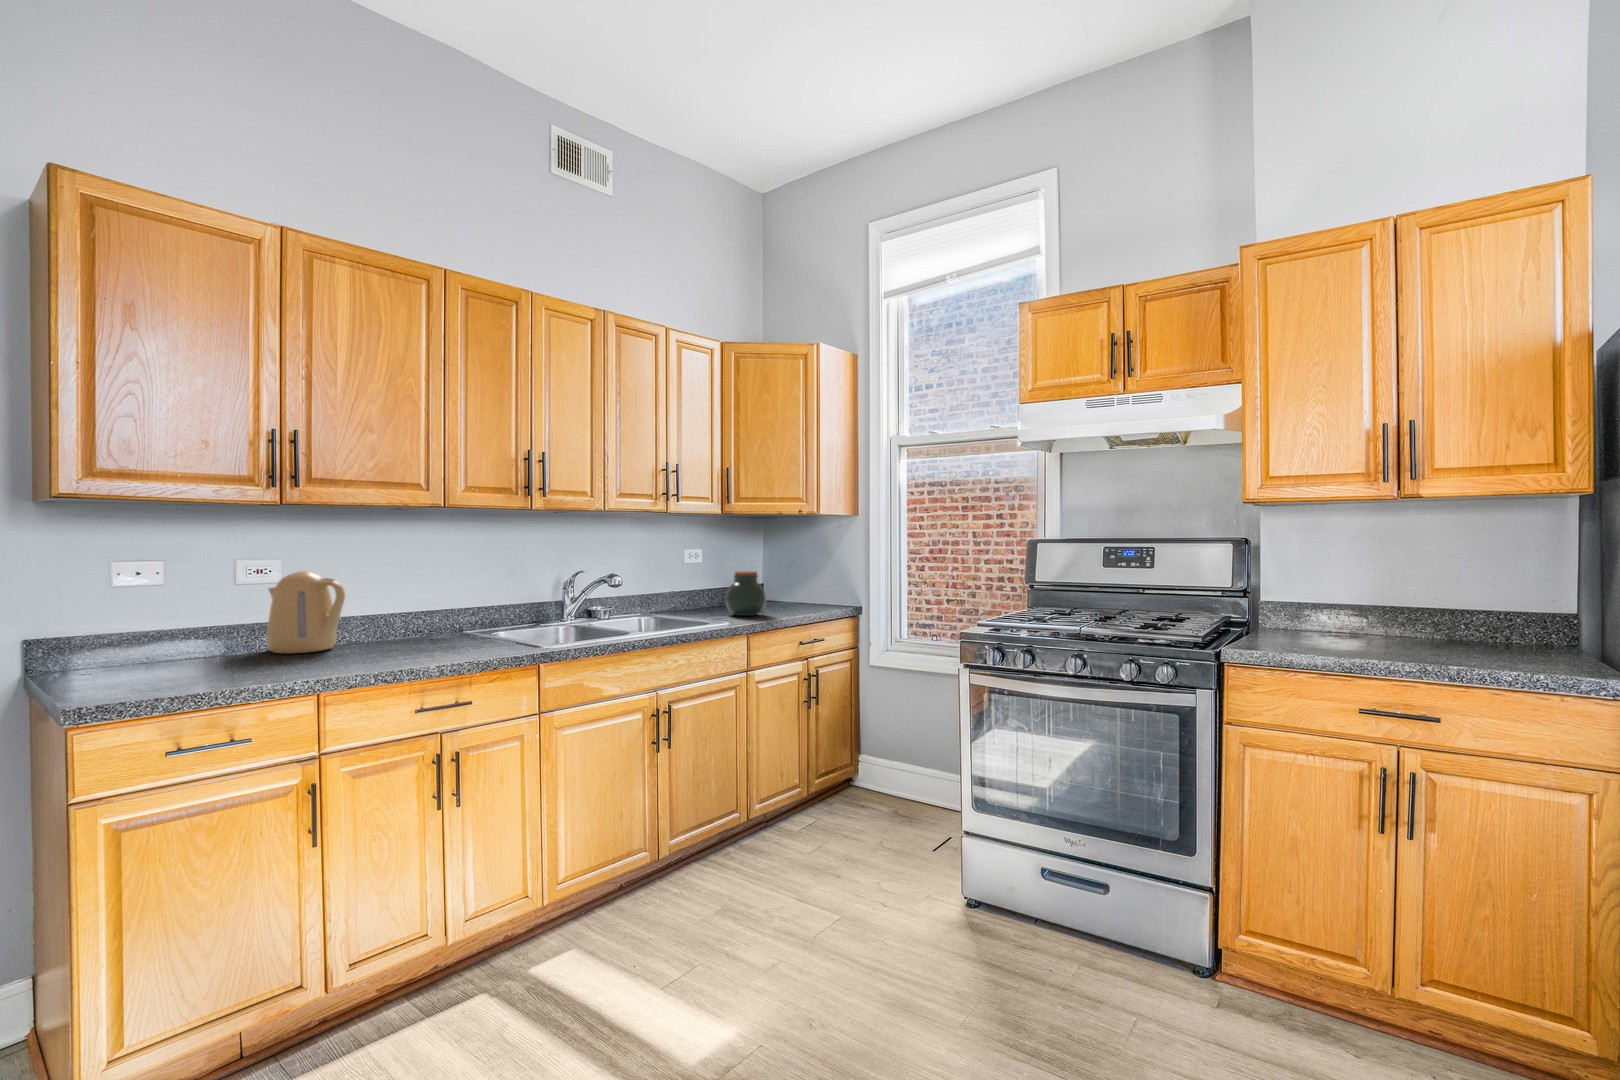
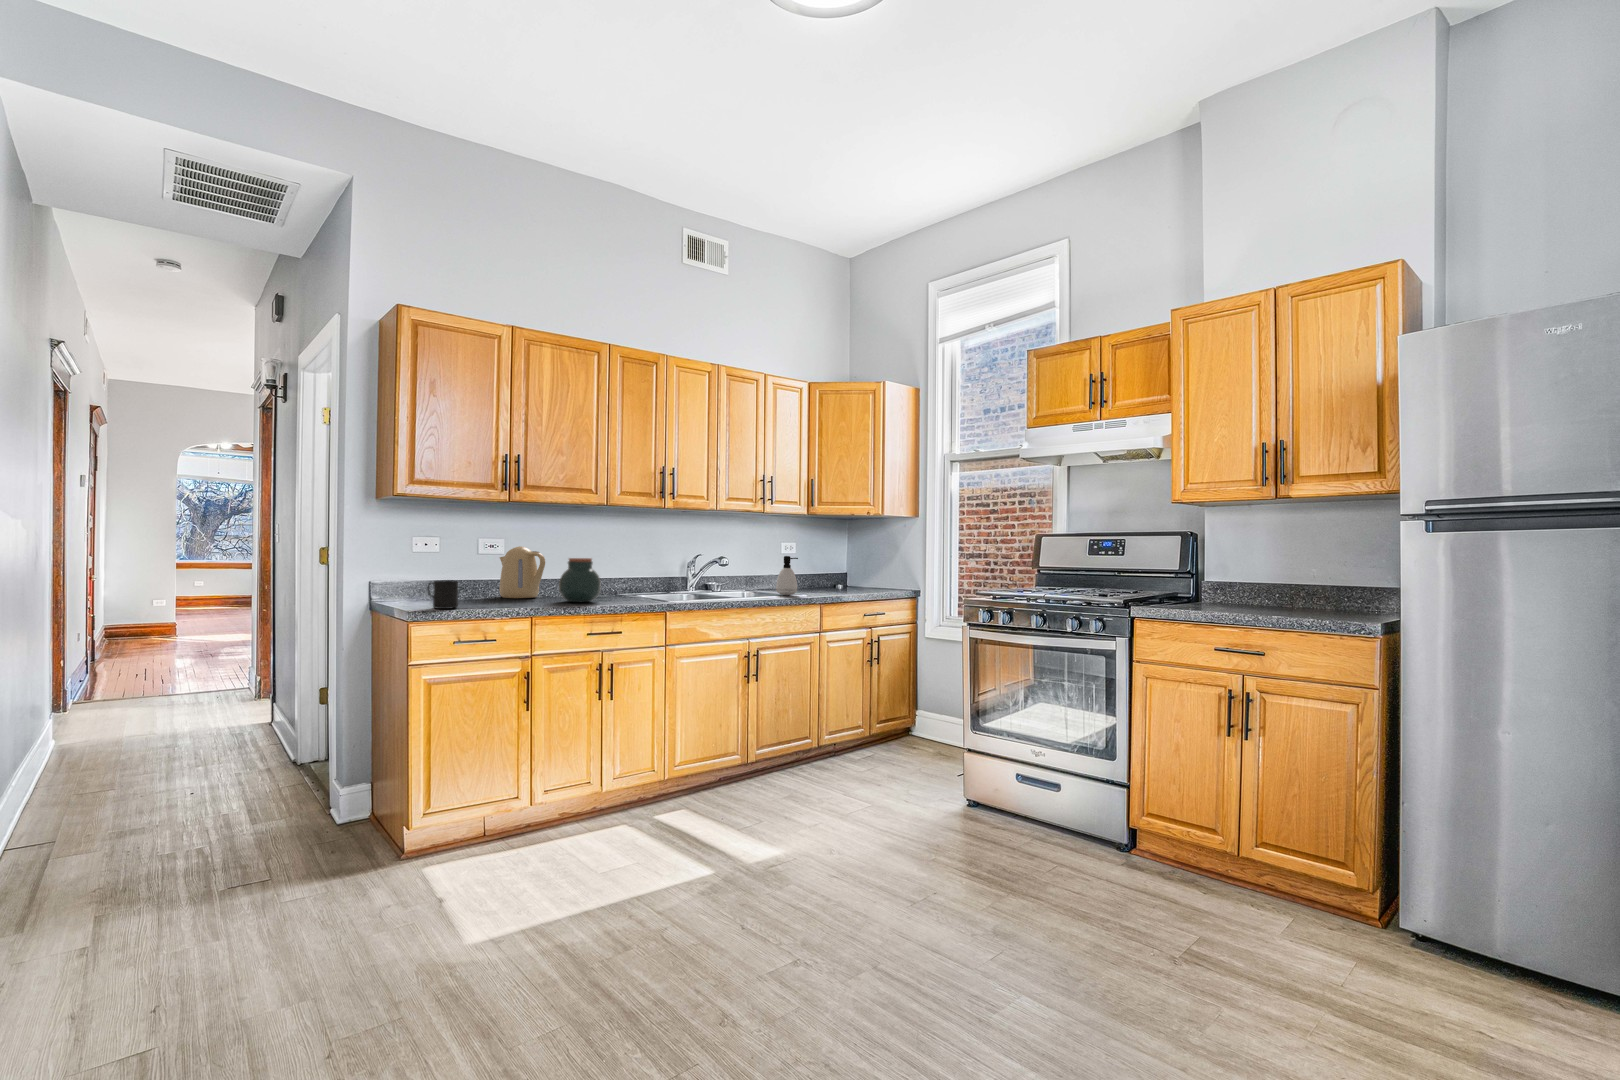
soap dispenser: none [690,570,719,622] -> present [776,556,798,595]
jar: present [726,571,766,616] -> present [559,558,601,602]
mug: none [109,640,171,693] -> present [427,580,458,609]

